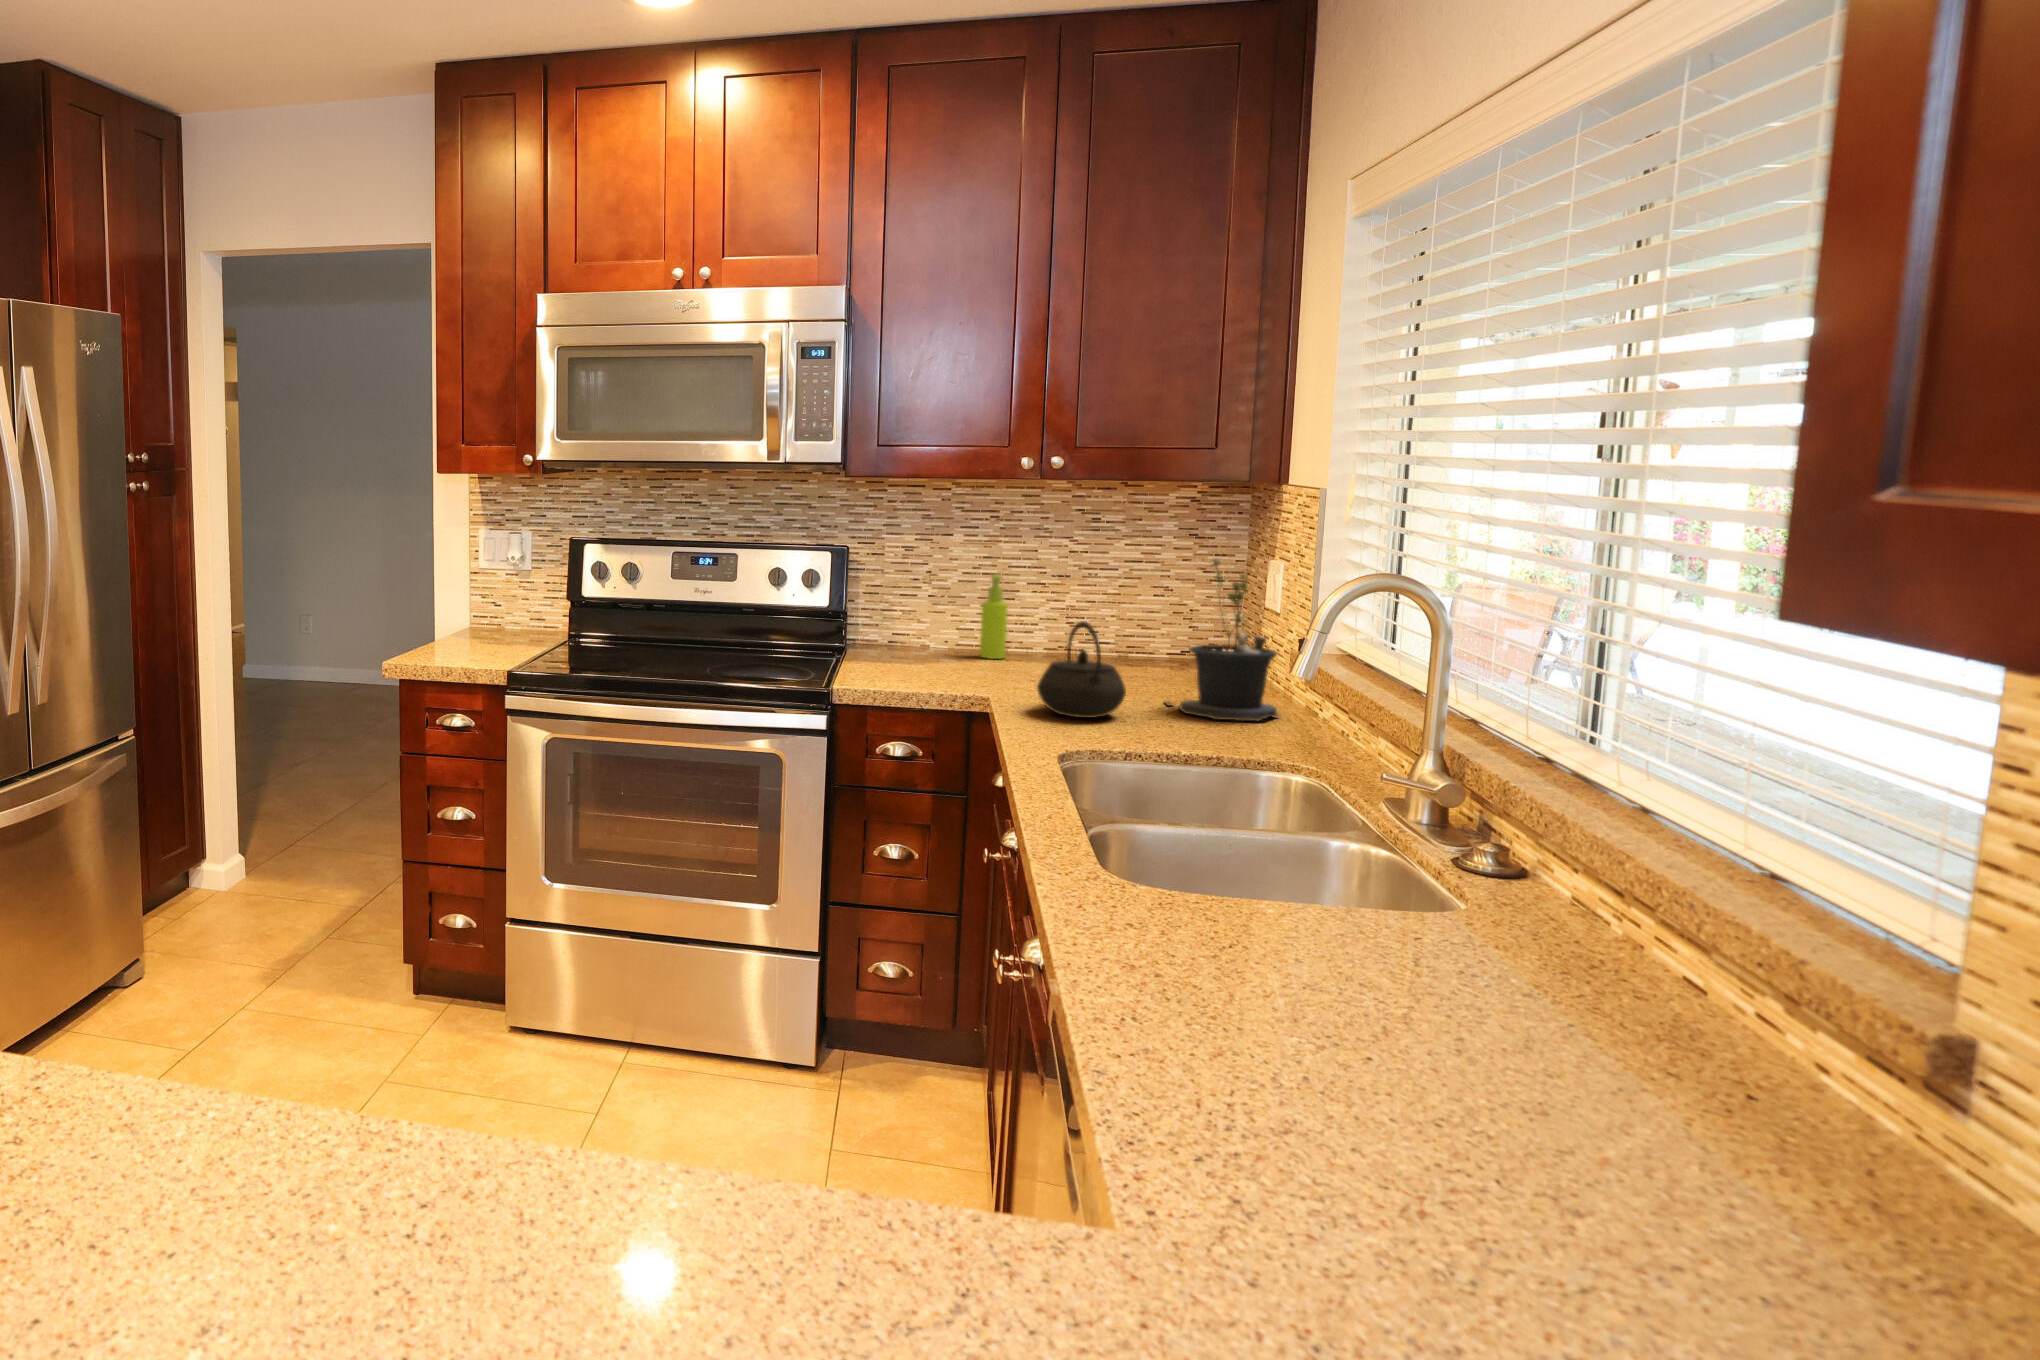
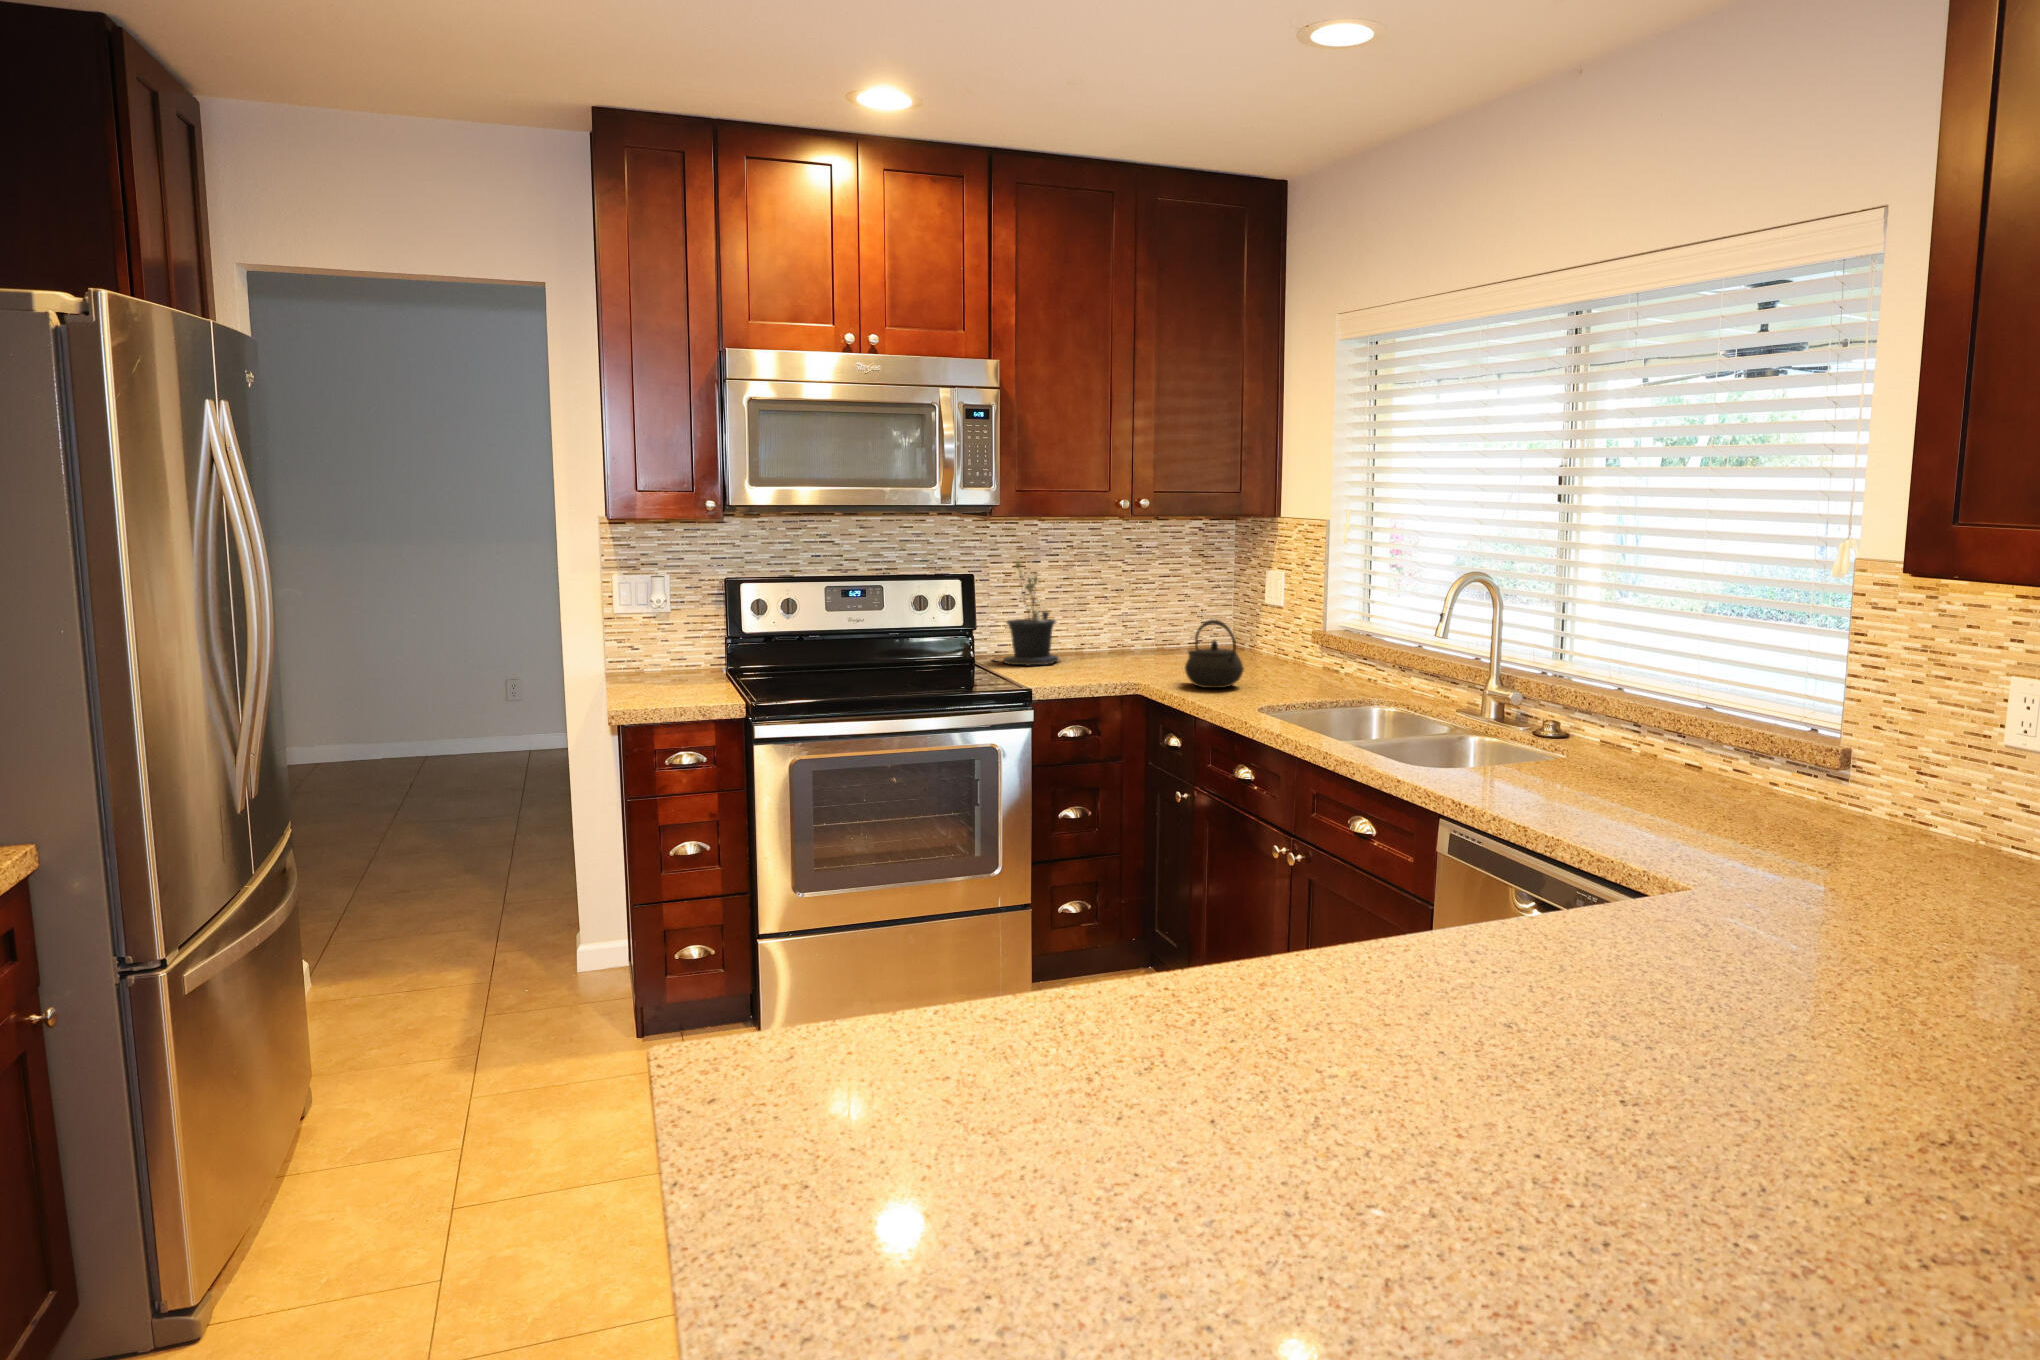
potted plant: present [1166,558,1279,721] -> present [993,563,1060,666]
soap dispenser: present [980,574,1008,659] -> none [1074,592,1093,658]

